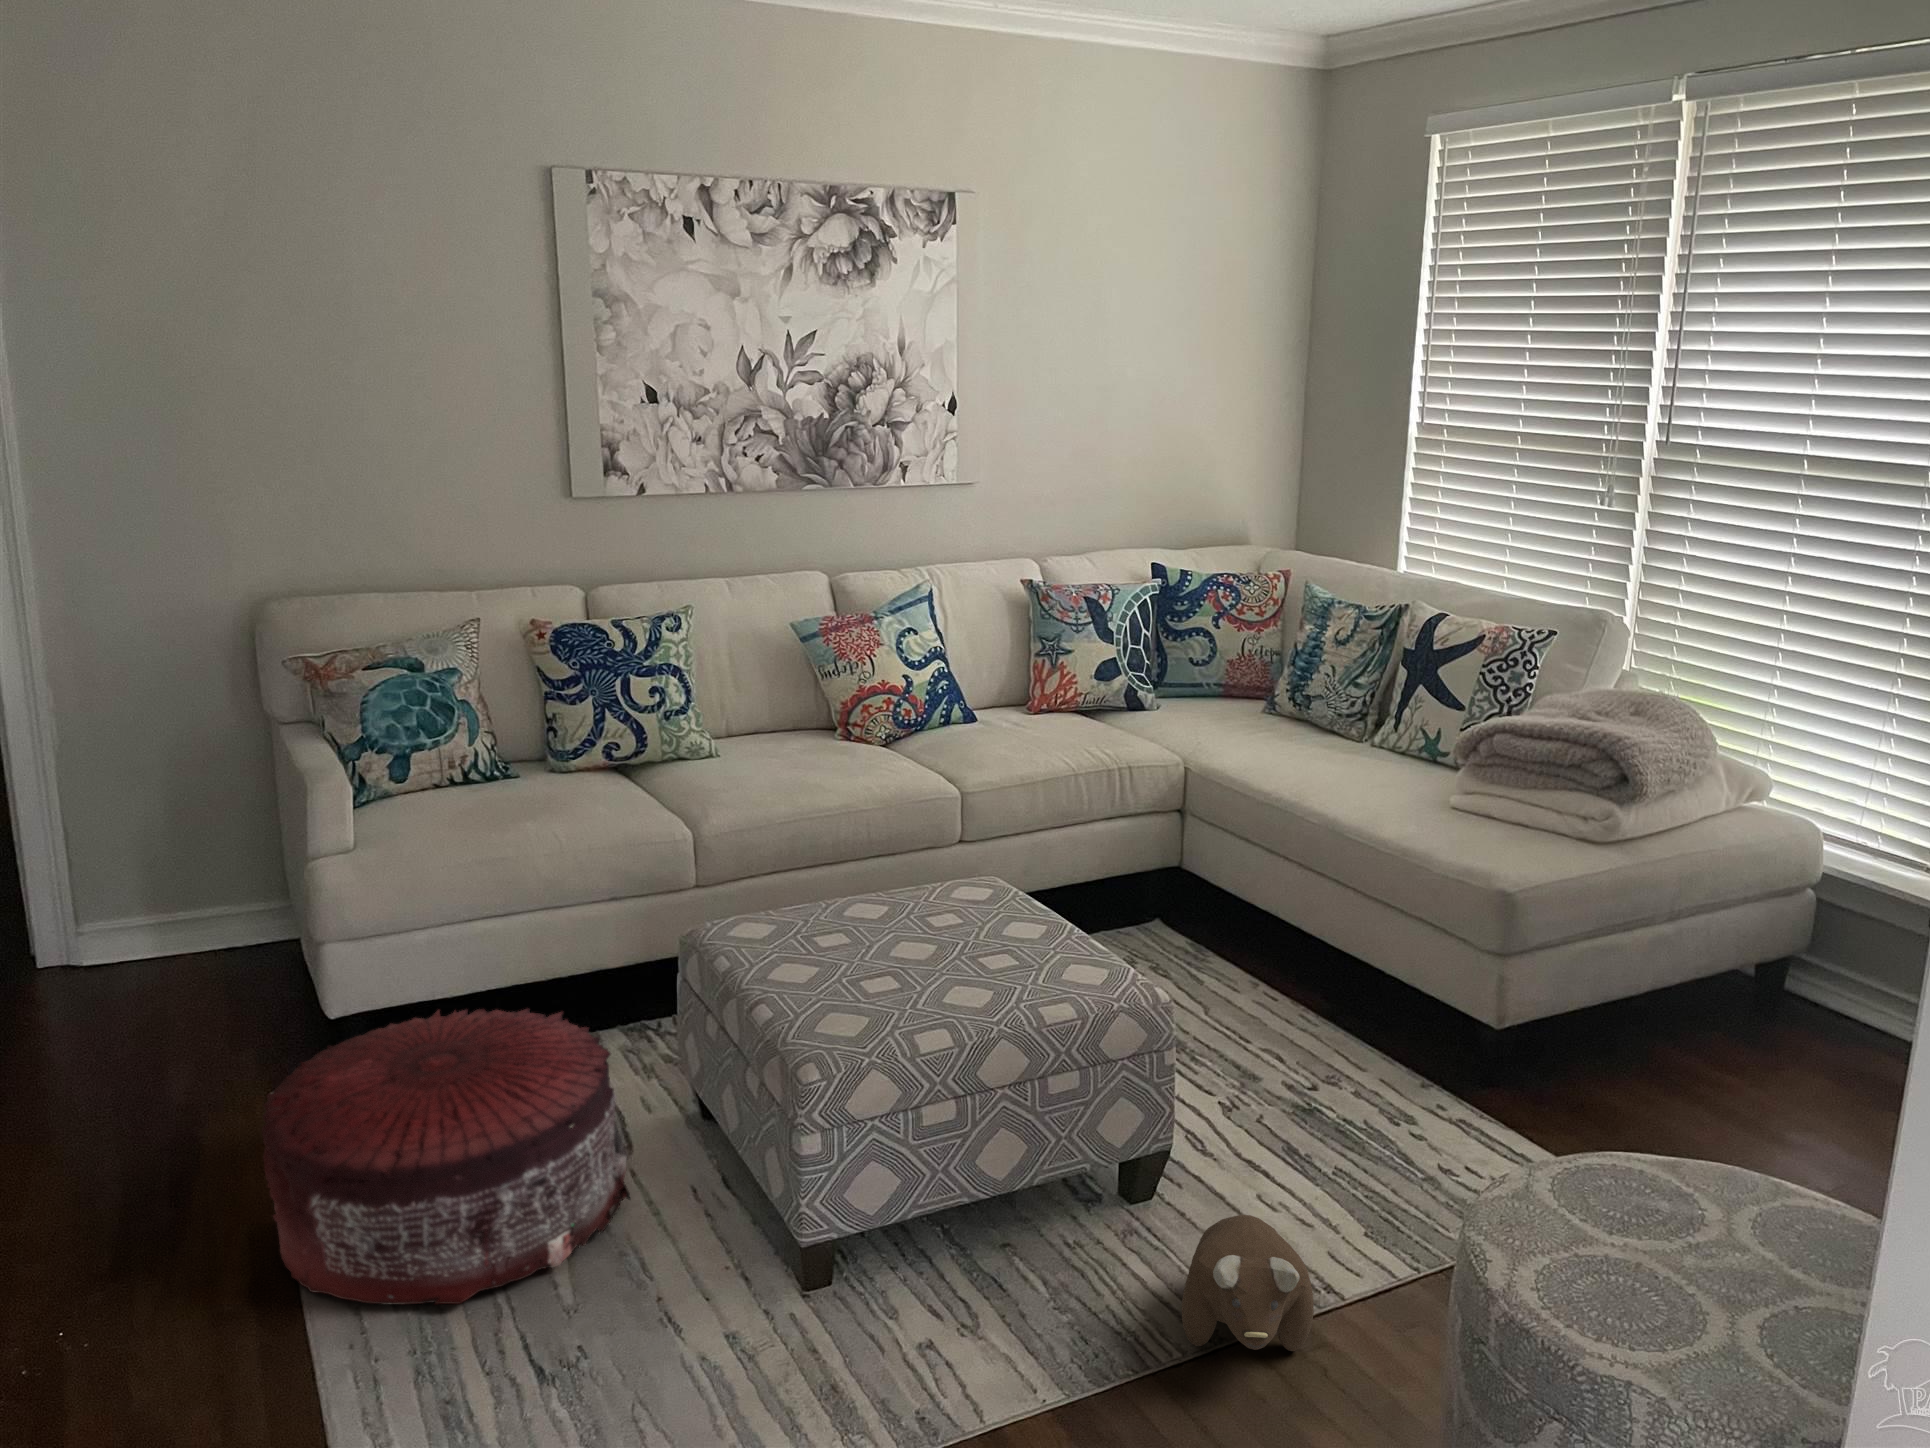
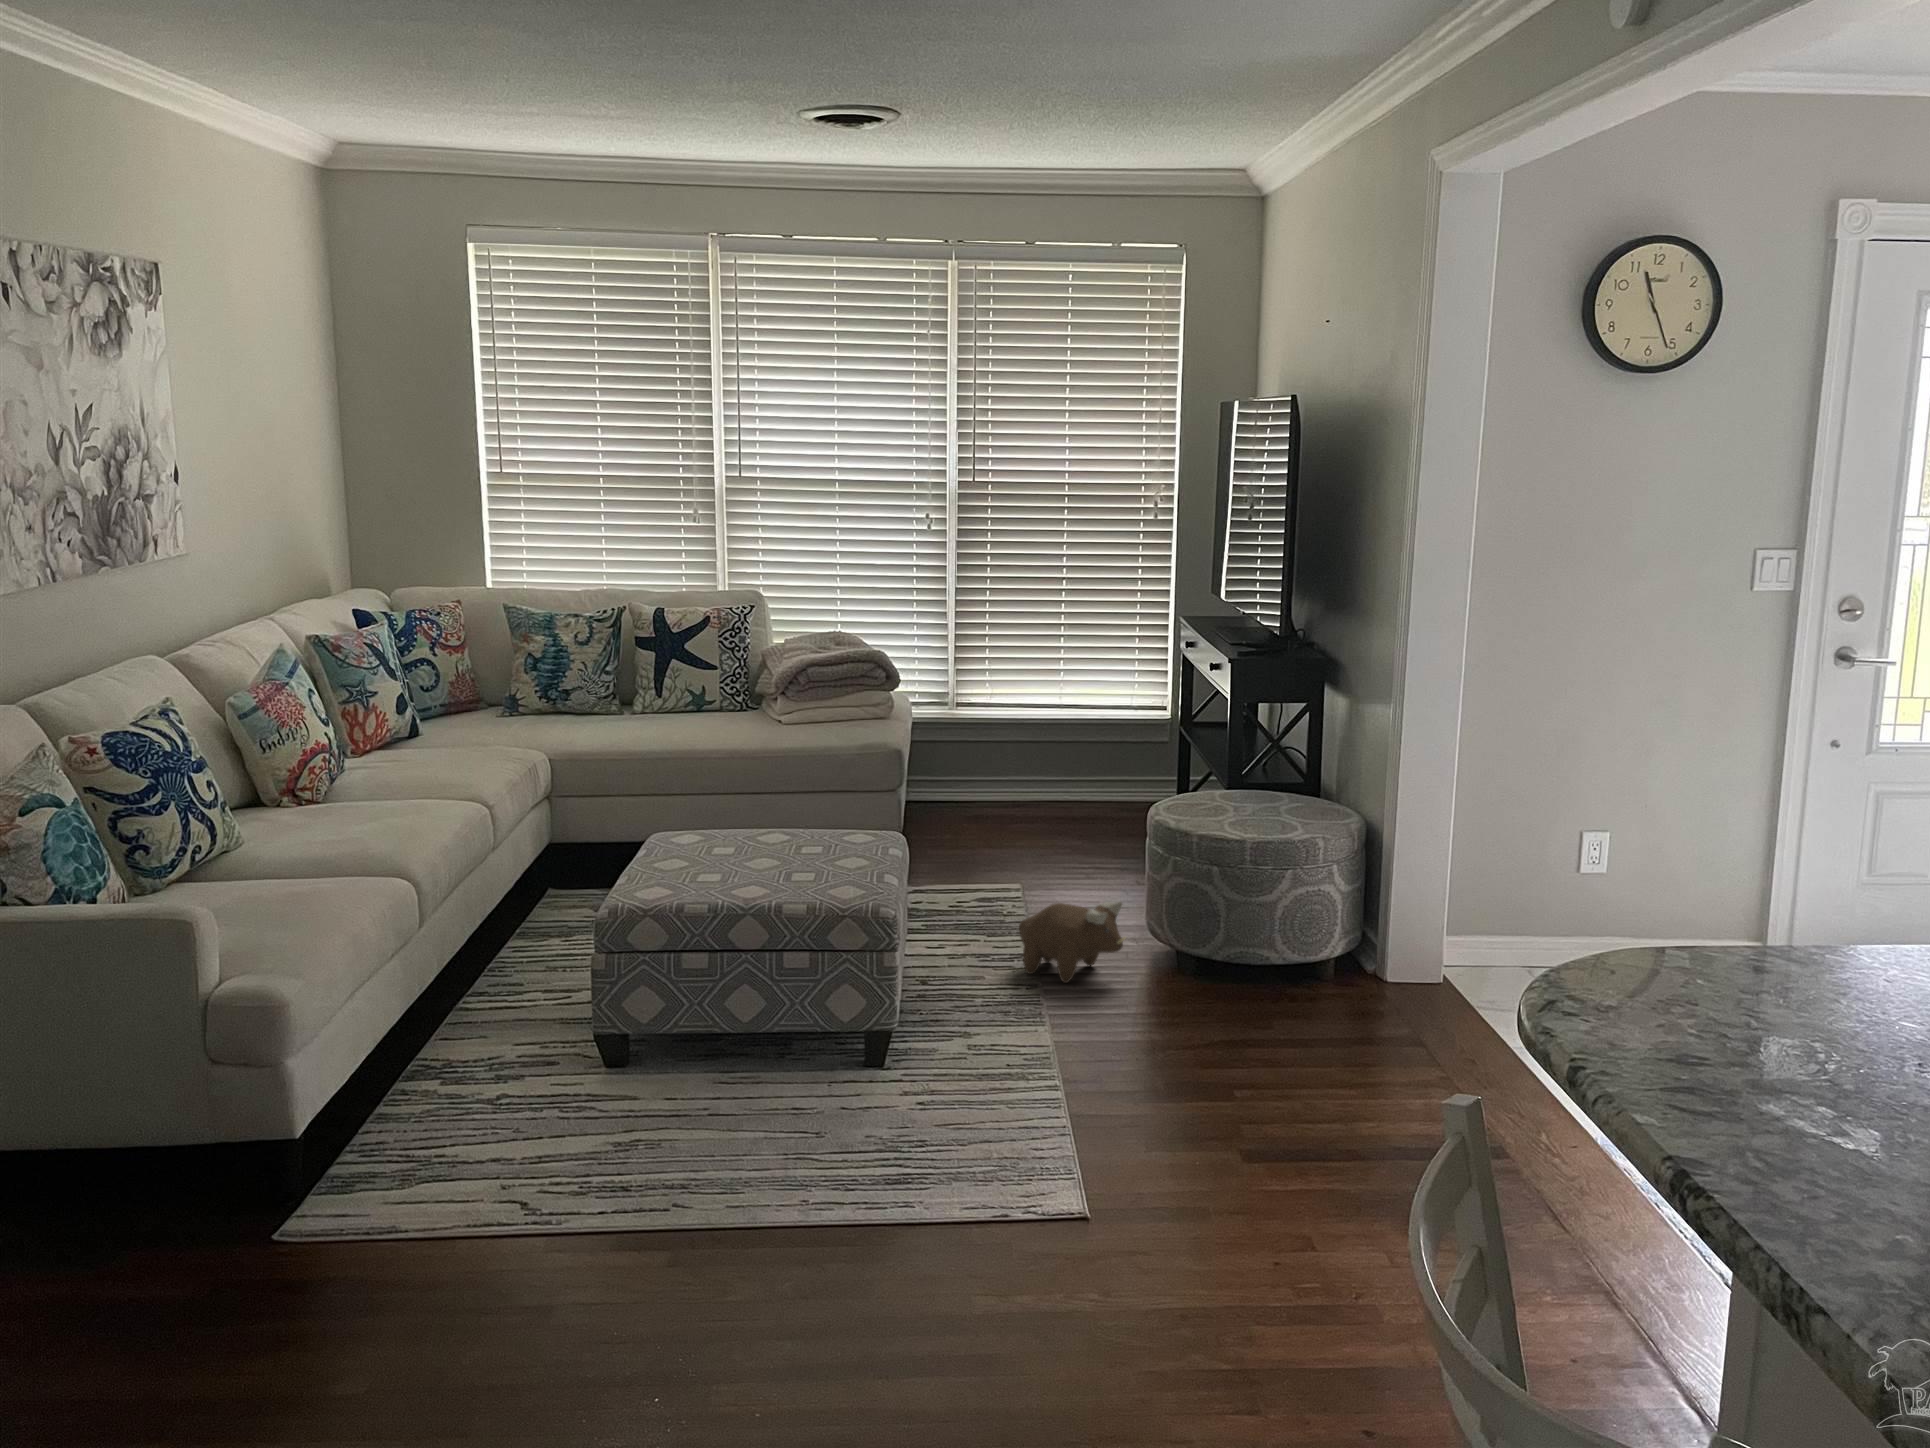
pouf: present [262,1009,630,1304] -> none [498,989,803,1238]

